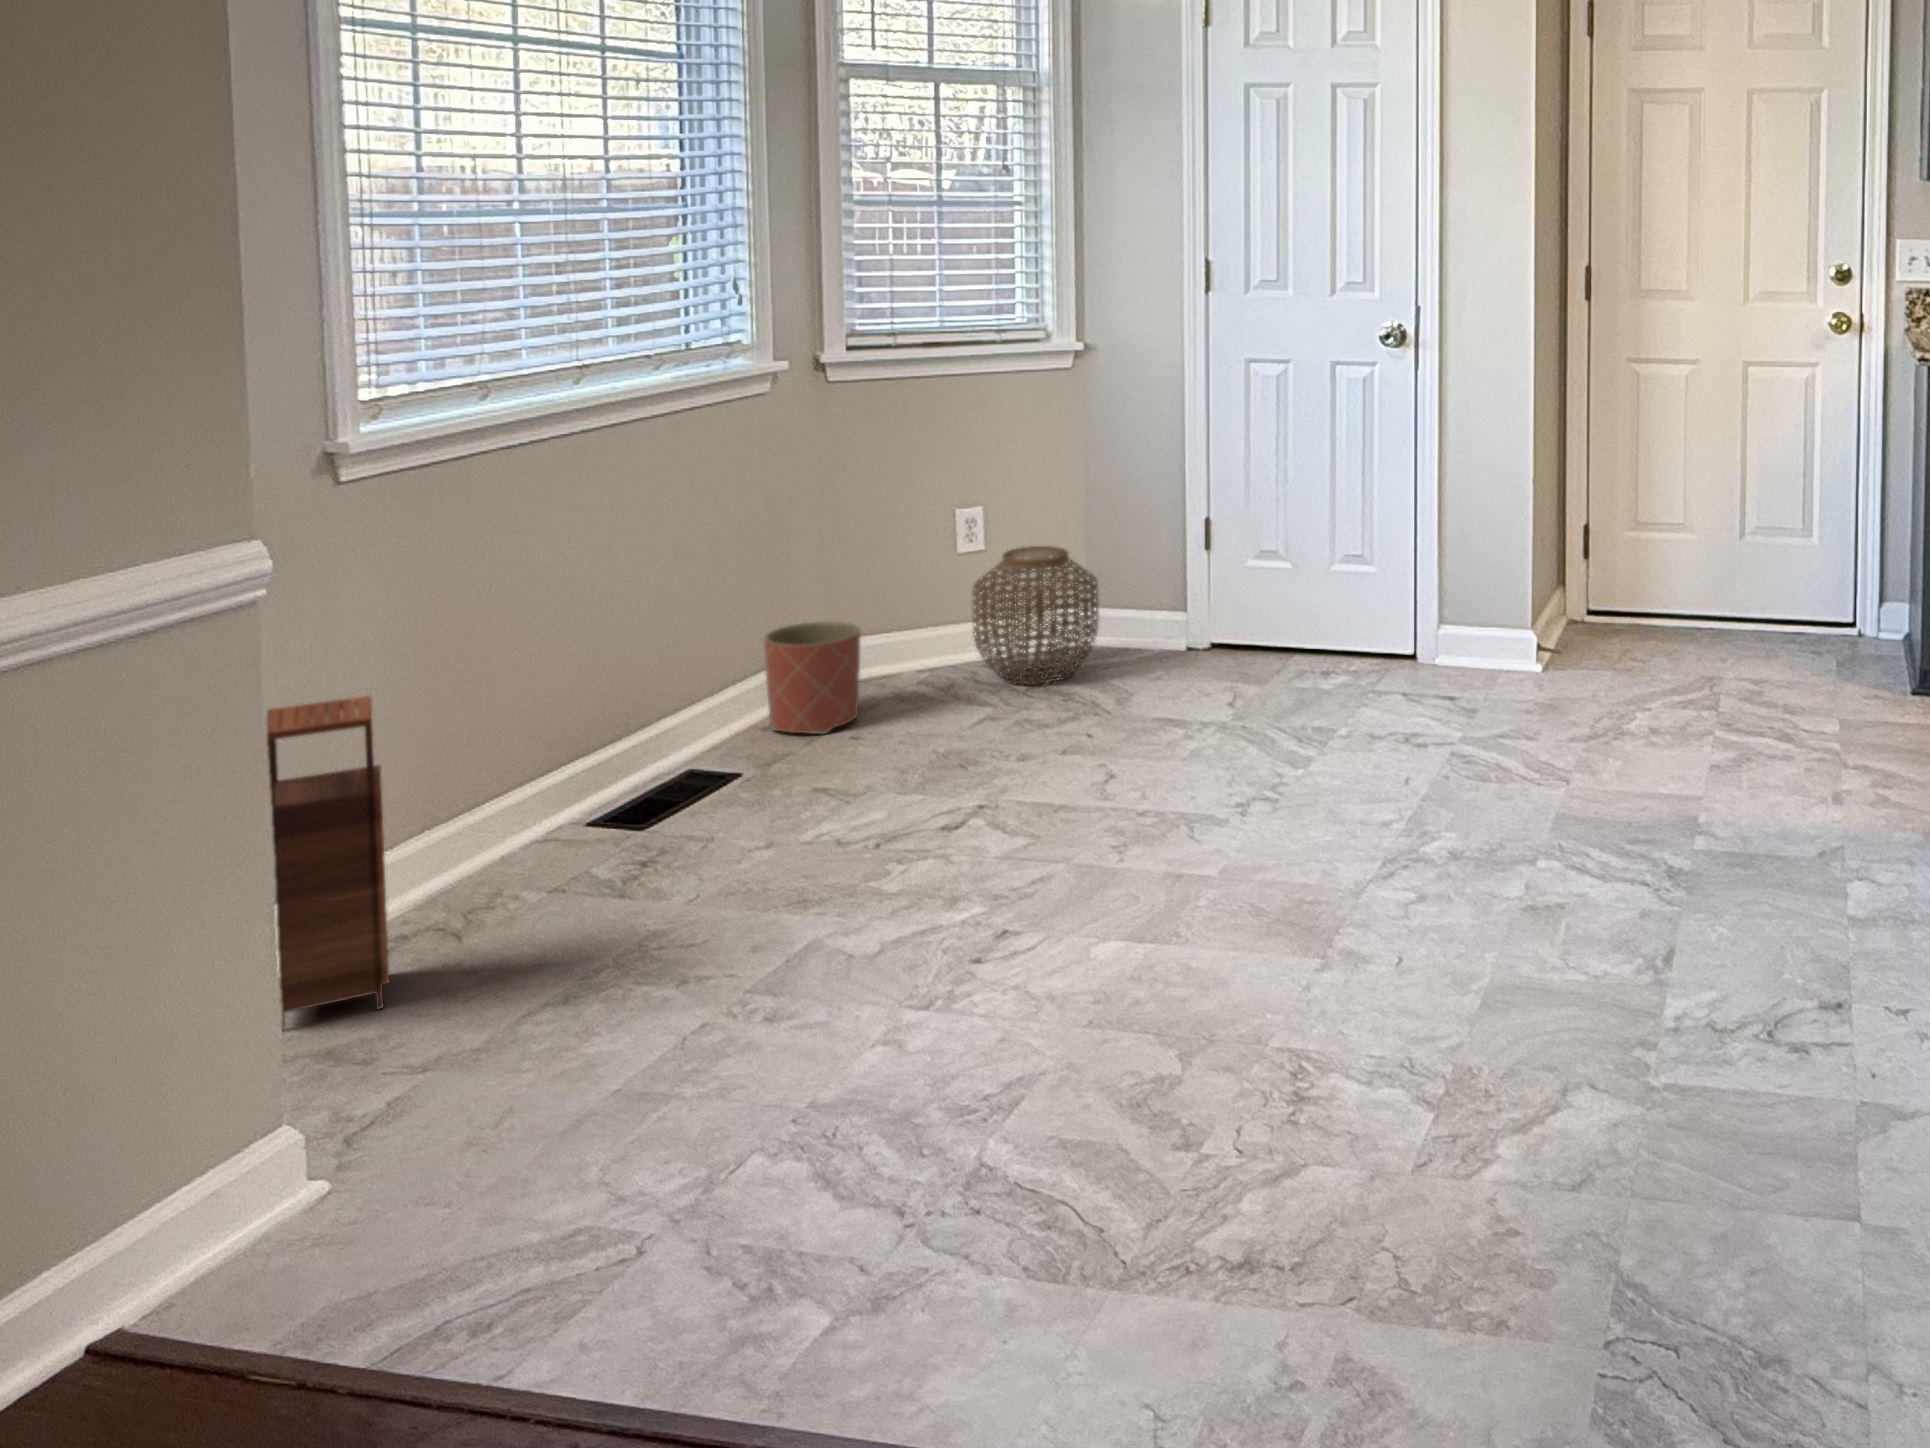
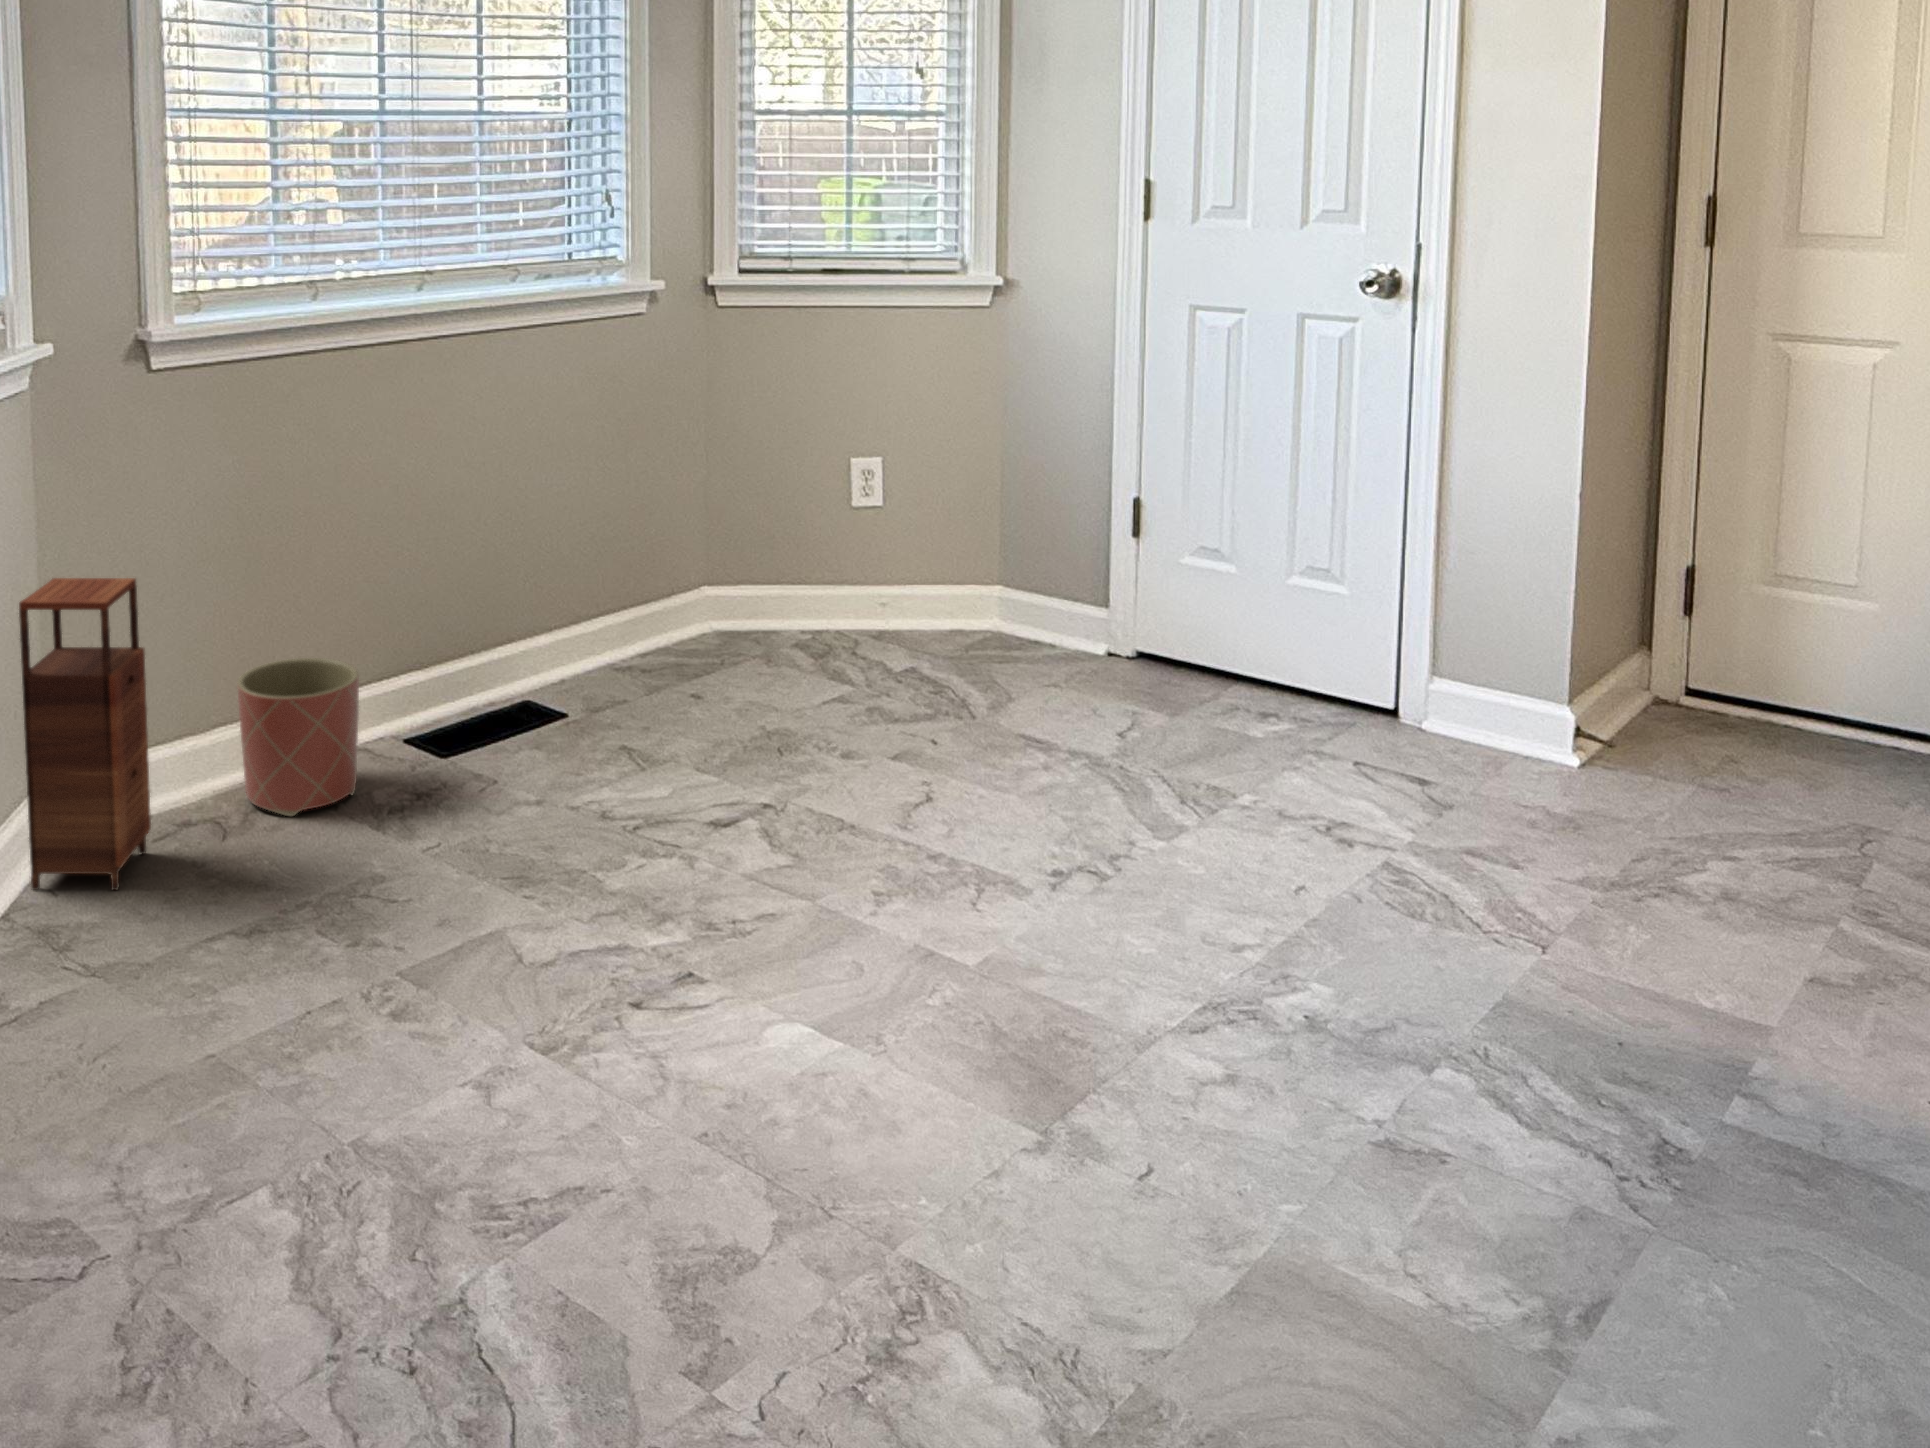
woven basket: present [972,546,1098,685] -> none [856,503,996,662]
planter: present [764,622,860,734] -> present [237,658,359,816]

